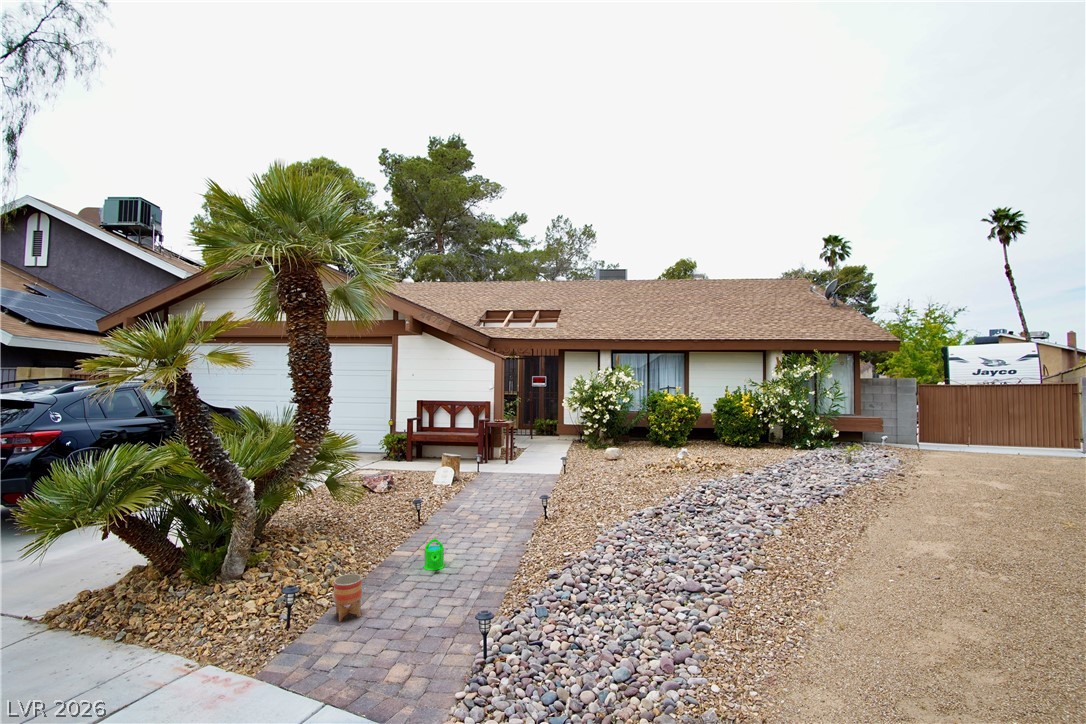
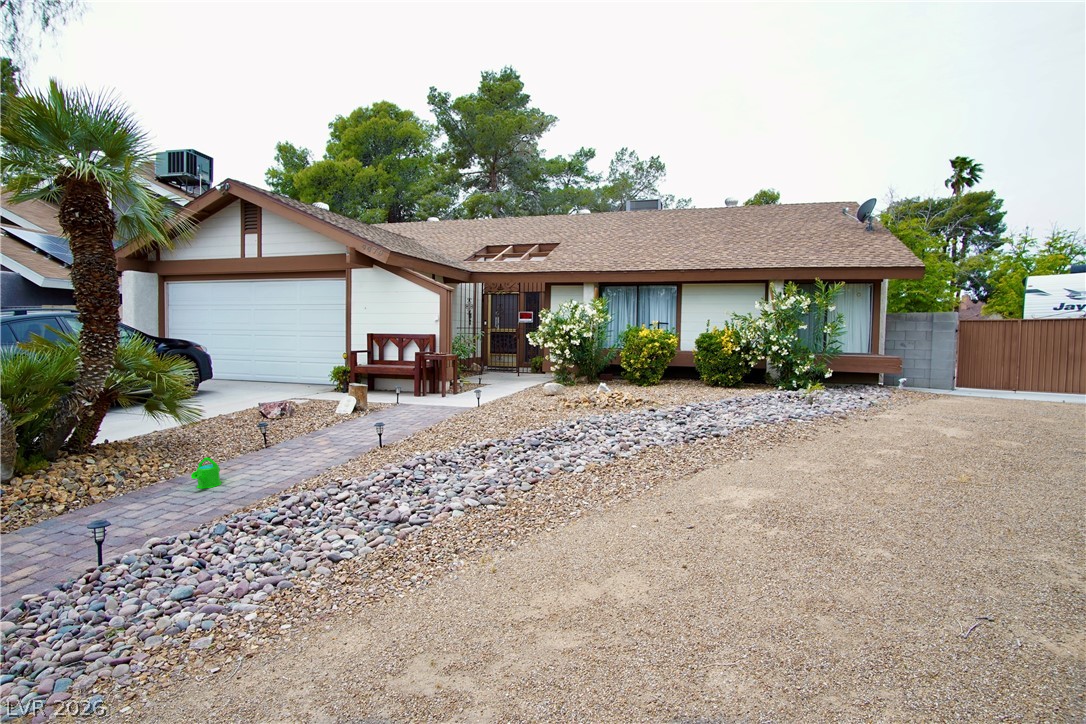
planter: present [334,574,362,622] -> none [35,483,75,529]

